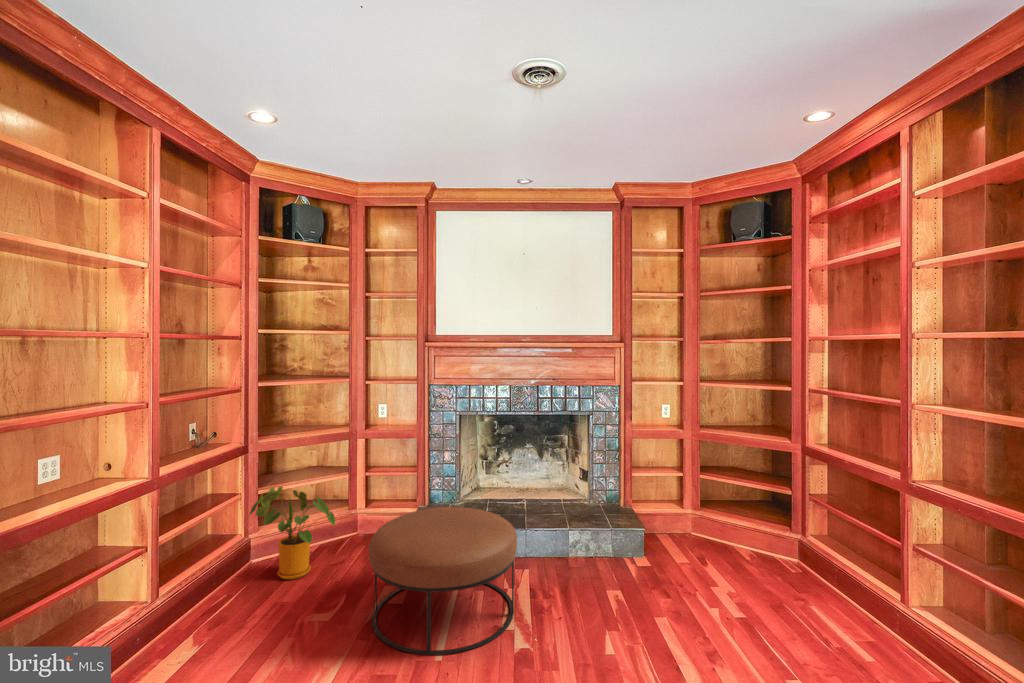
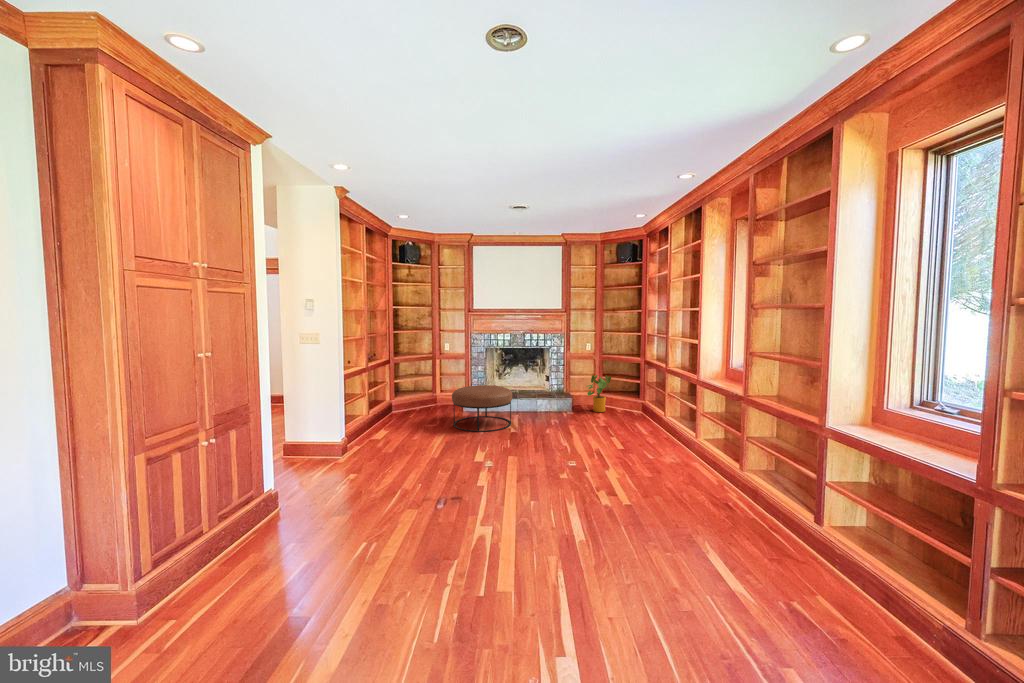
house plant: present [250,486,335,579] -> present [586,375,611,412]

